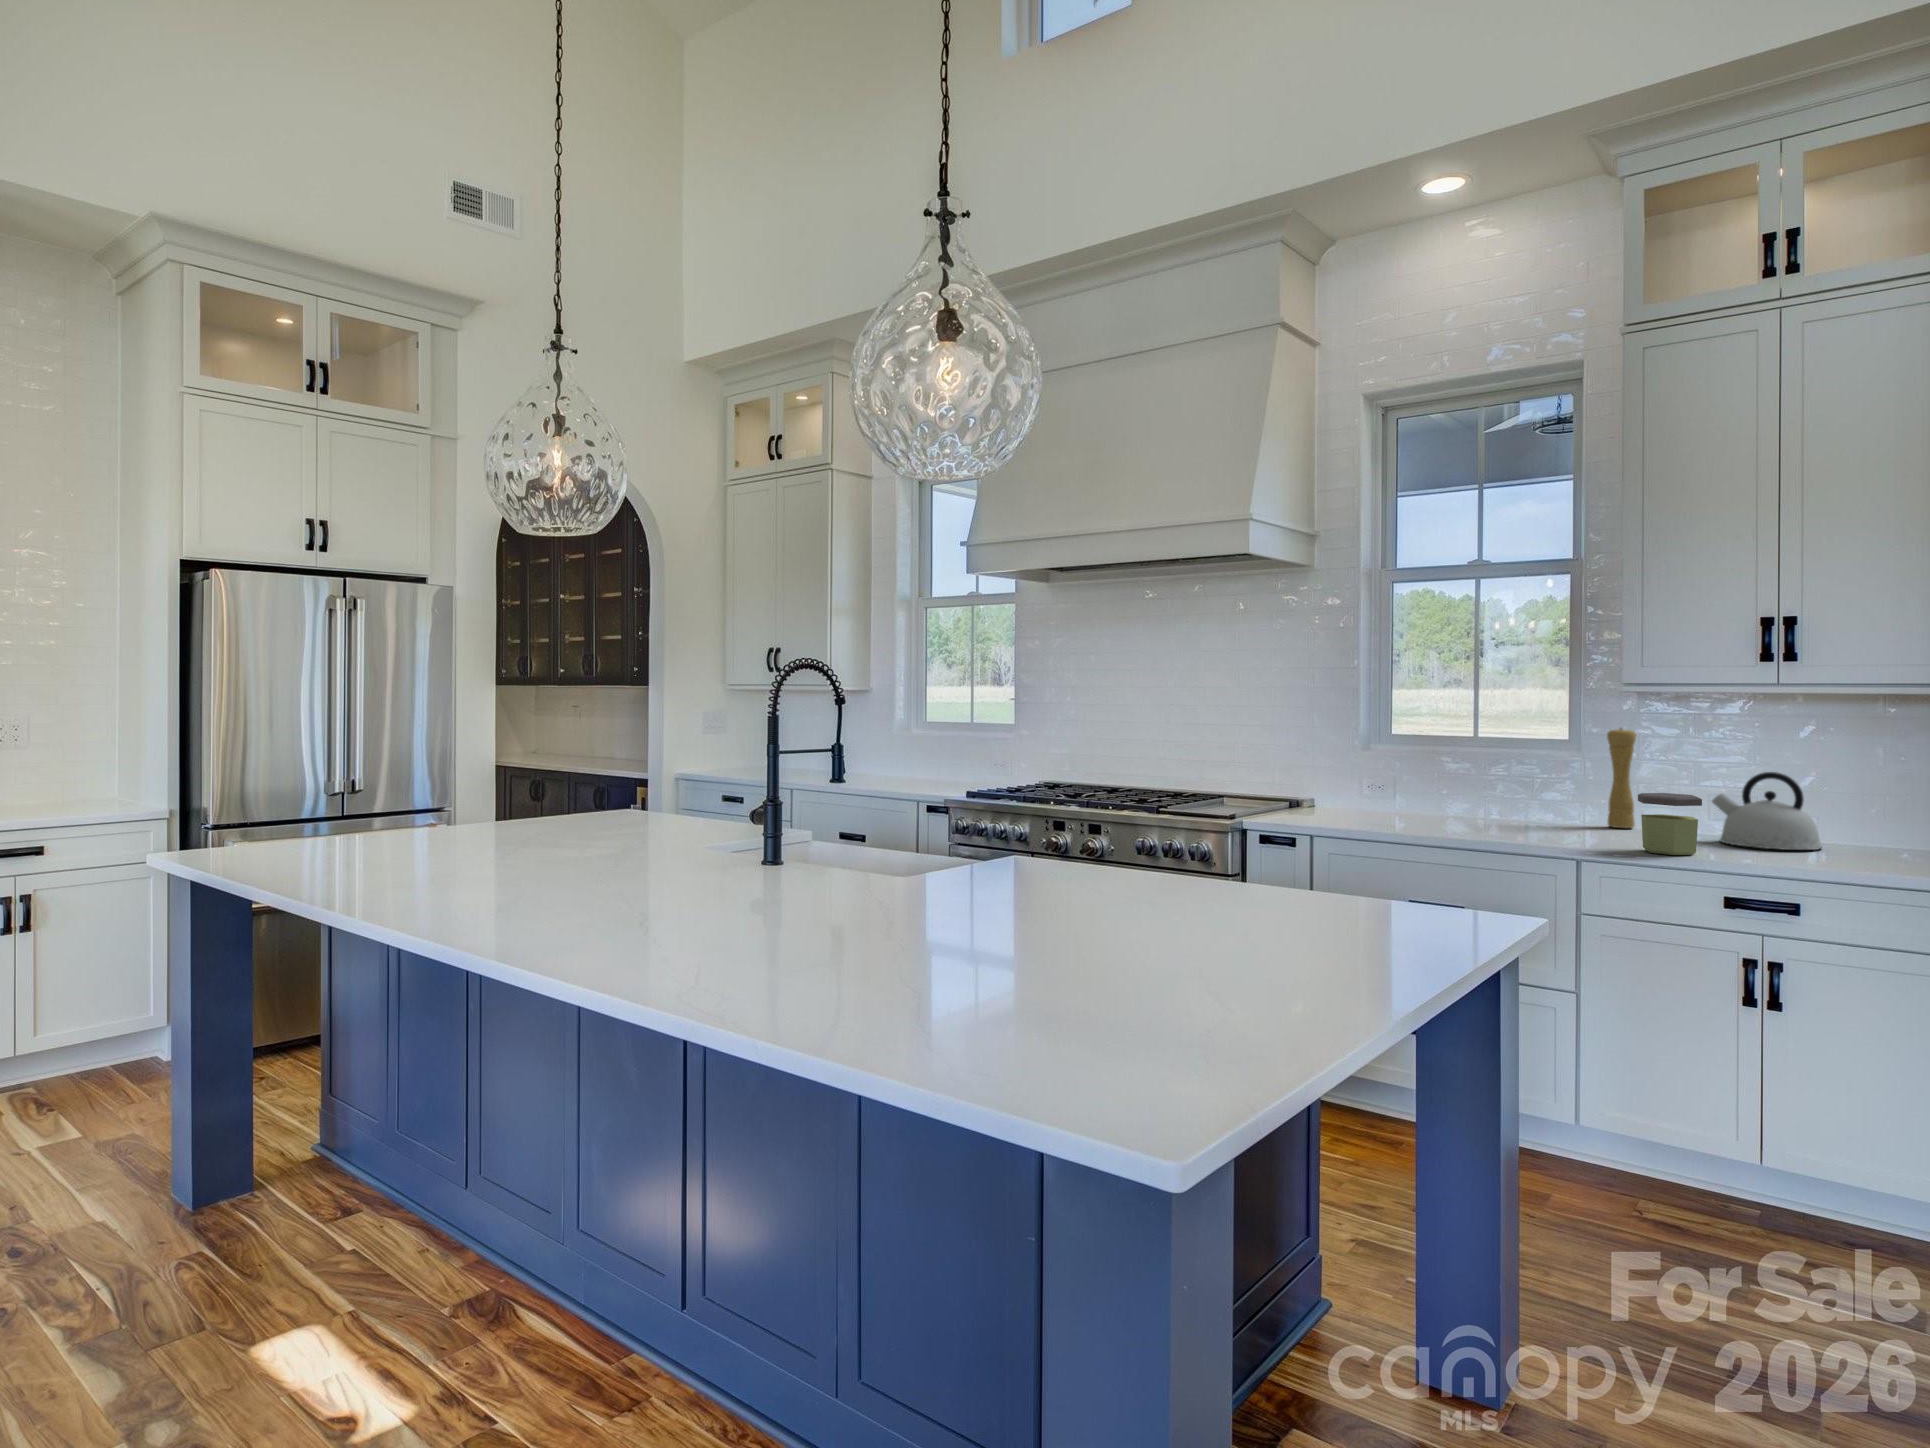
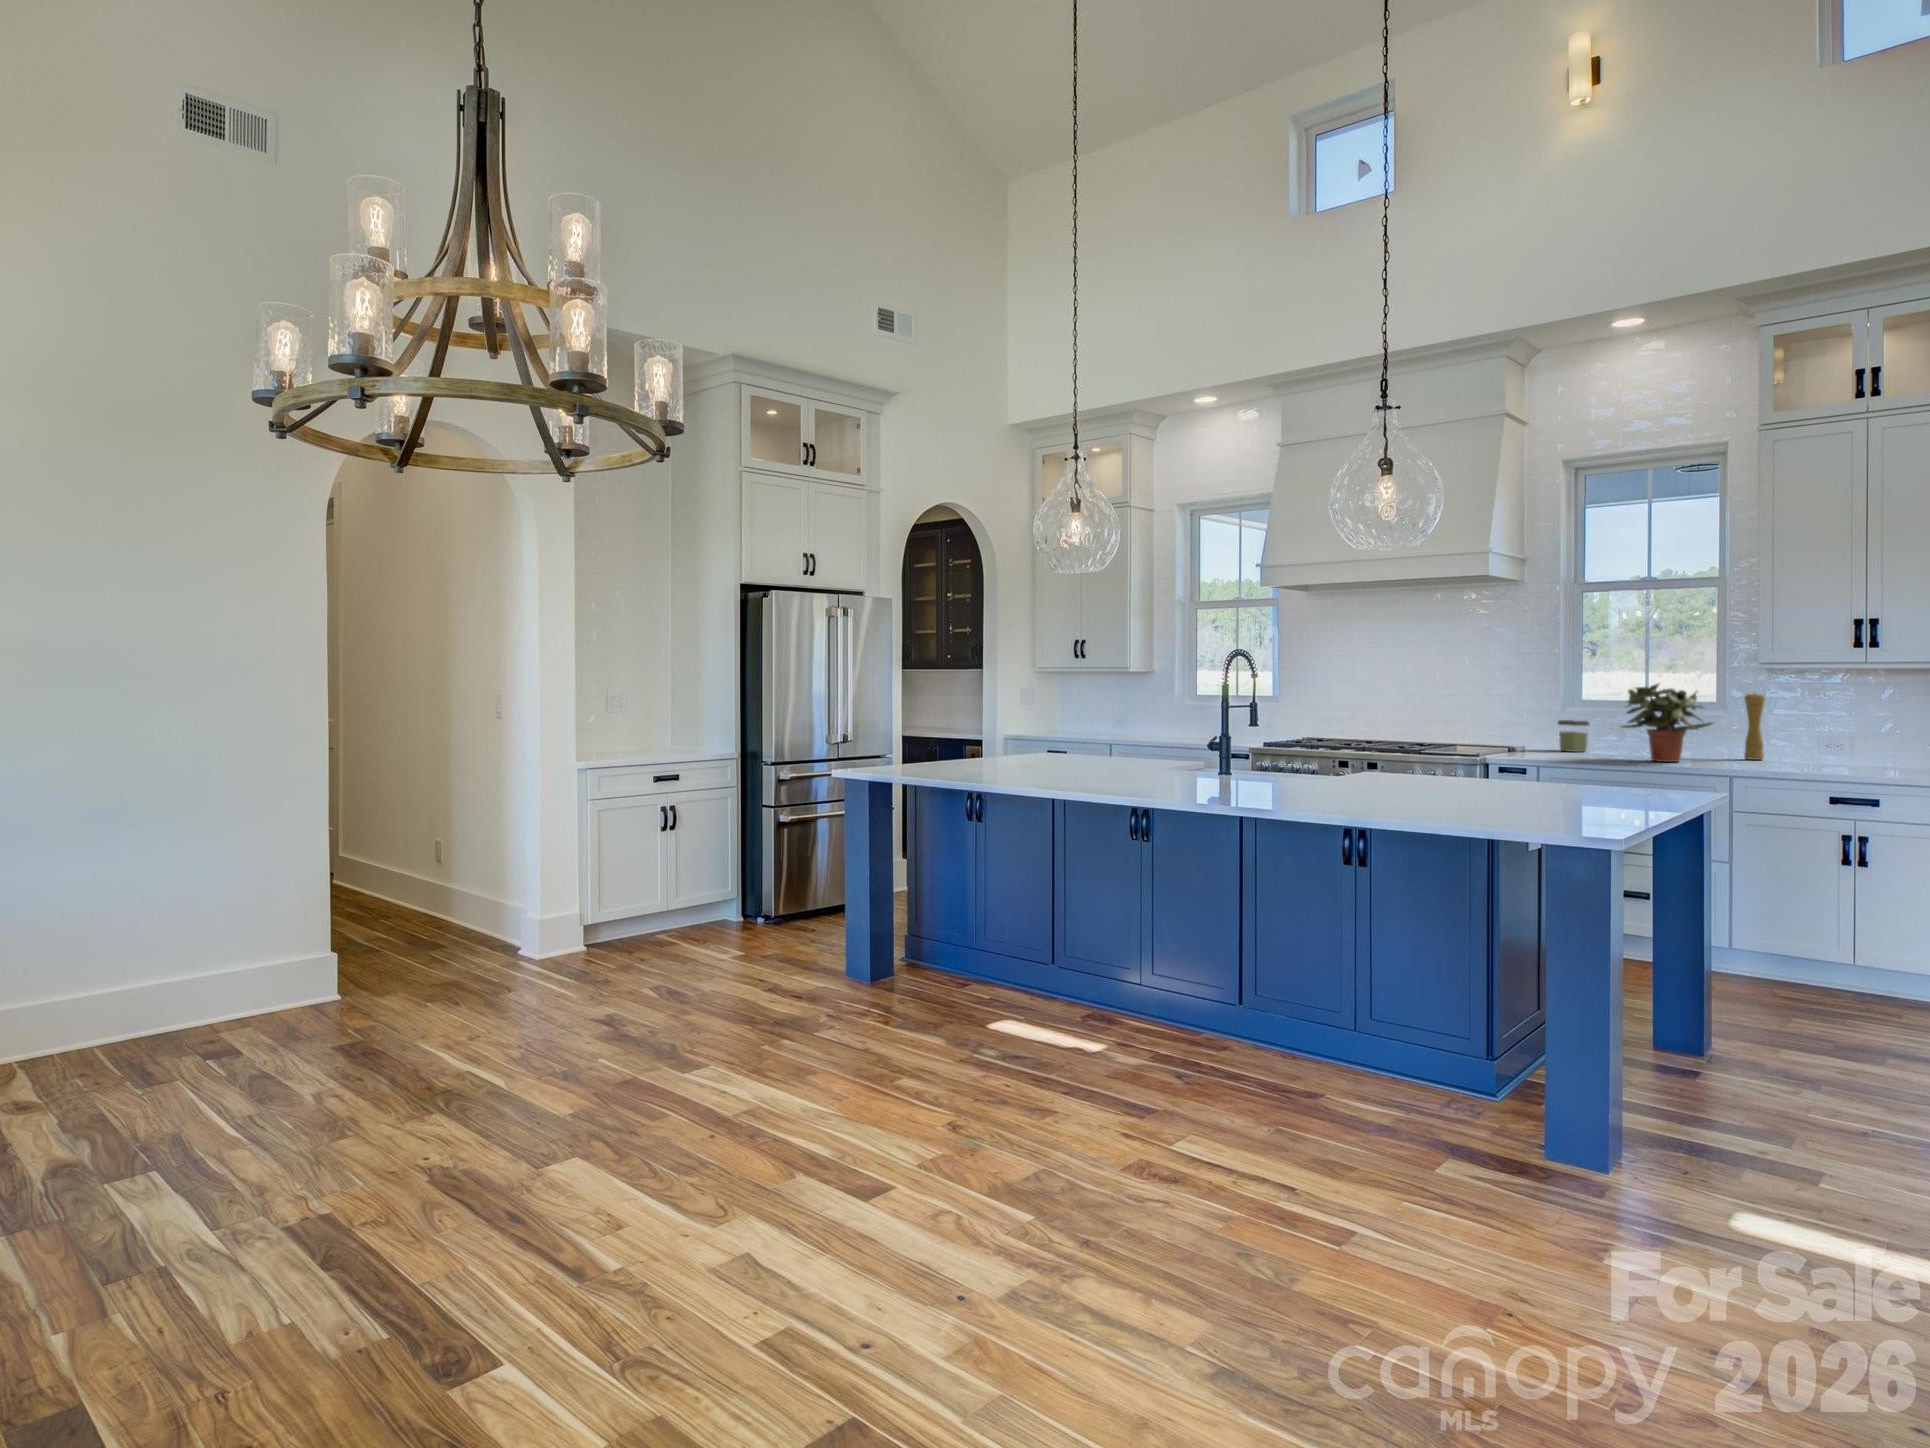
potted plant: none [1429,713,1562,833] -> present [1622,683,1713,762]
kettle: present [1712,772,1822,850] -> none [1819,720,1896,769]
jar: present [1638,793,1702,855] -> present [1558,720,1589,752]

